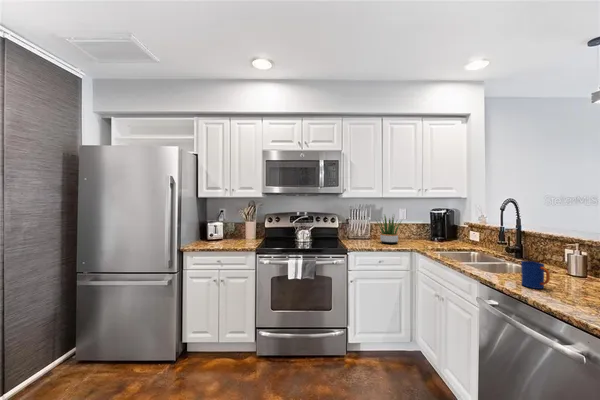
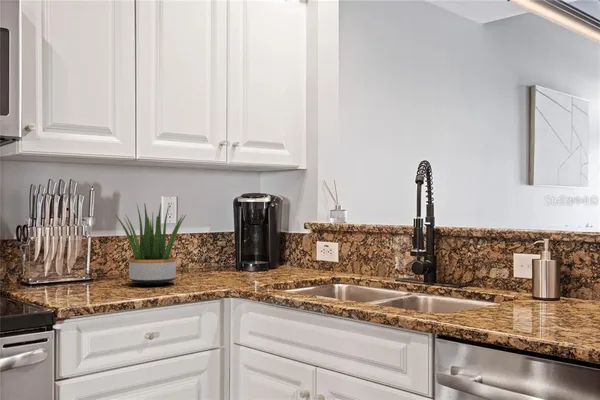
mug: present [521,261,550,289] -> none [515,273,570,327]

